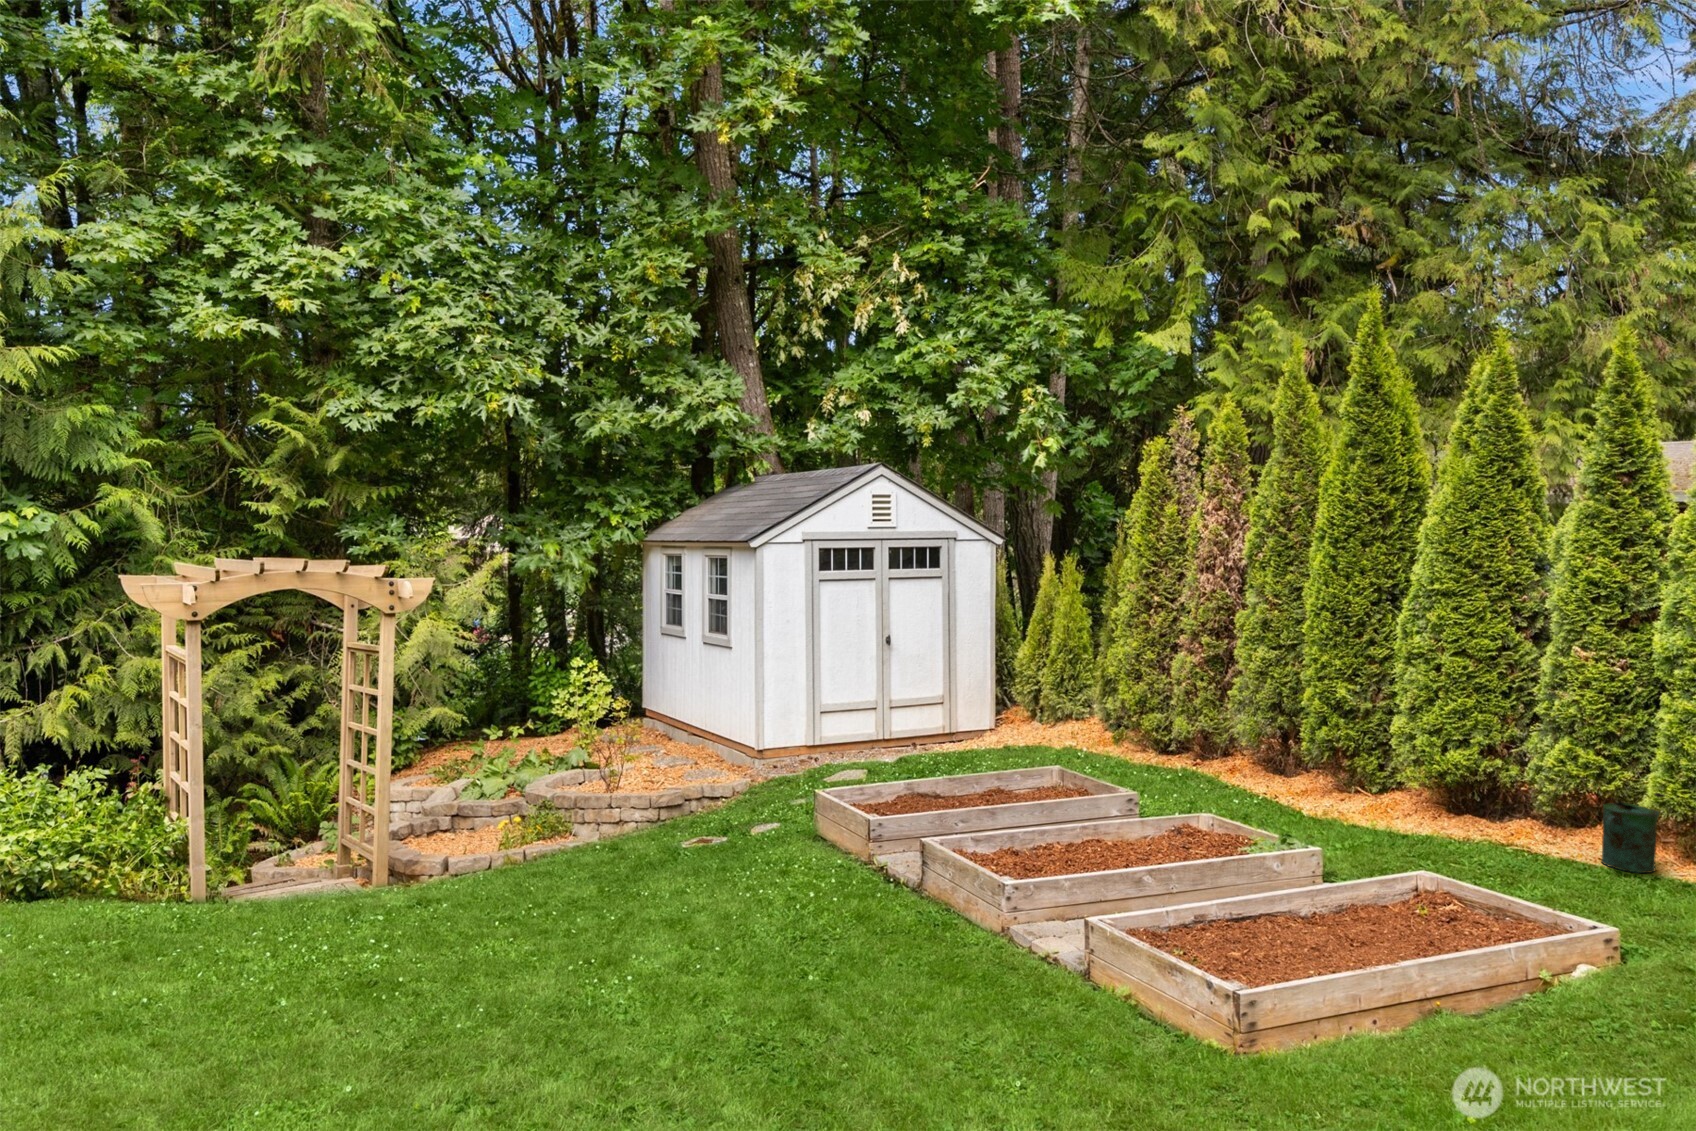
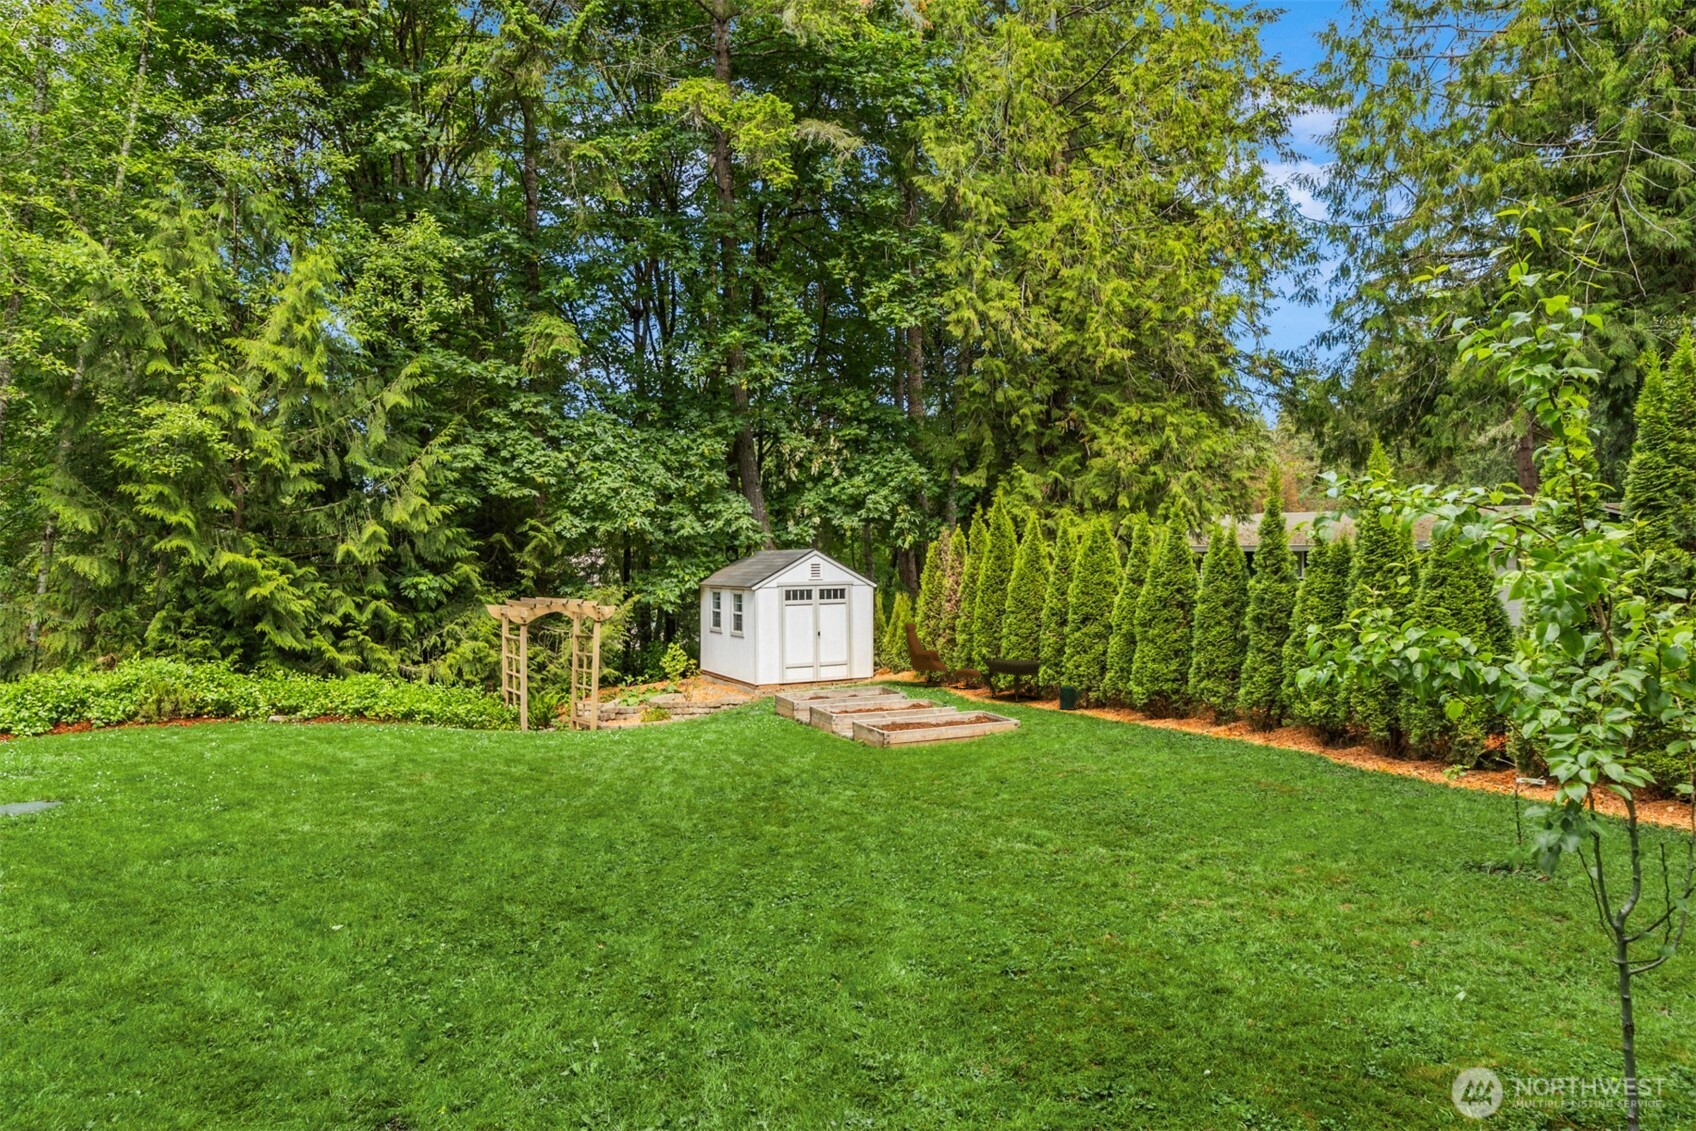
lounge chair: none [1097,620,1283,778] -> present [904,623,981,687]
side table: none [1330,709,1515,833] -> present [983,658,1046,702]

